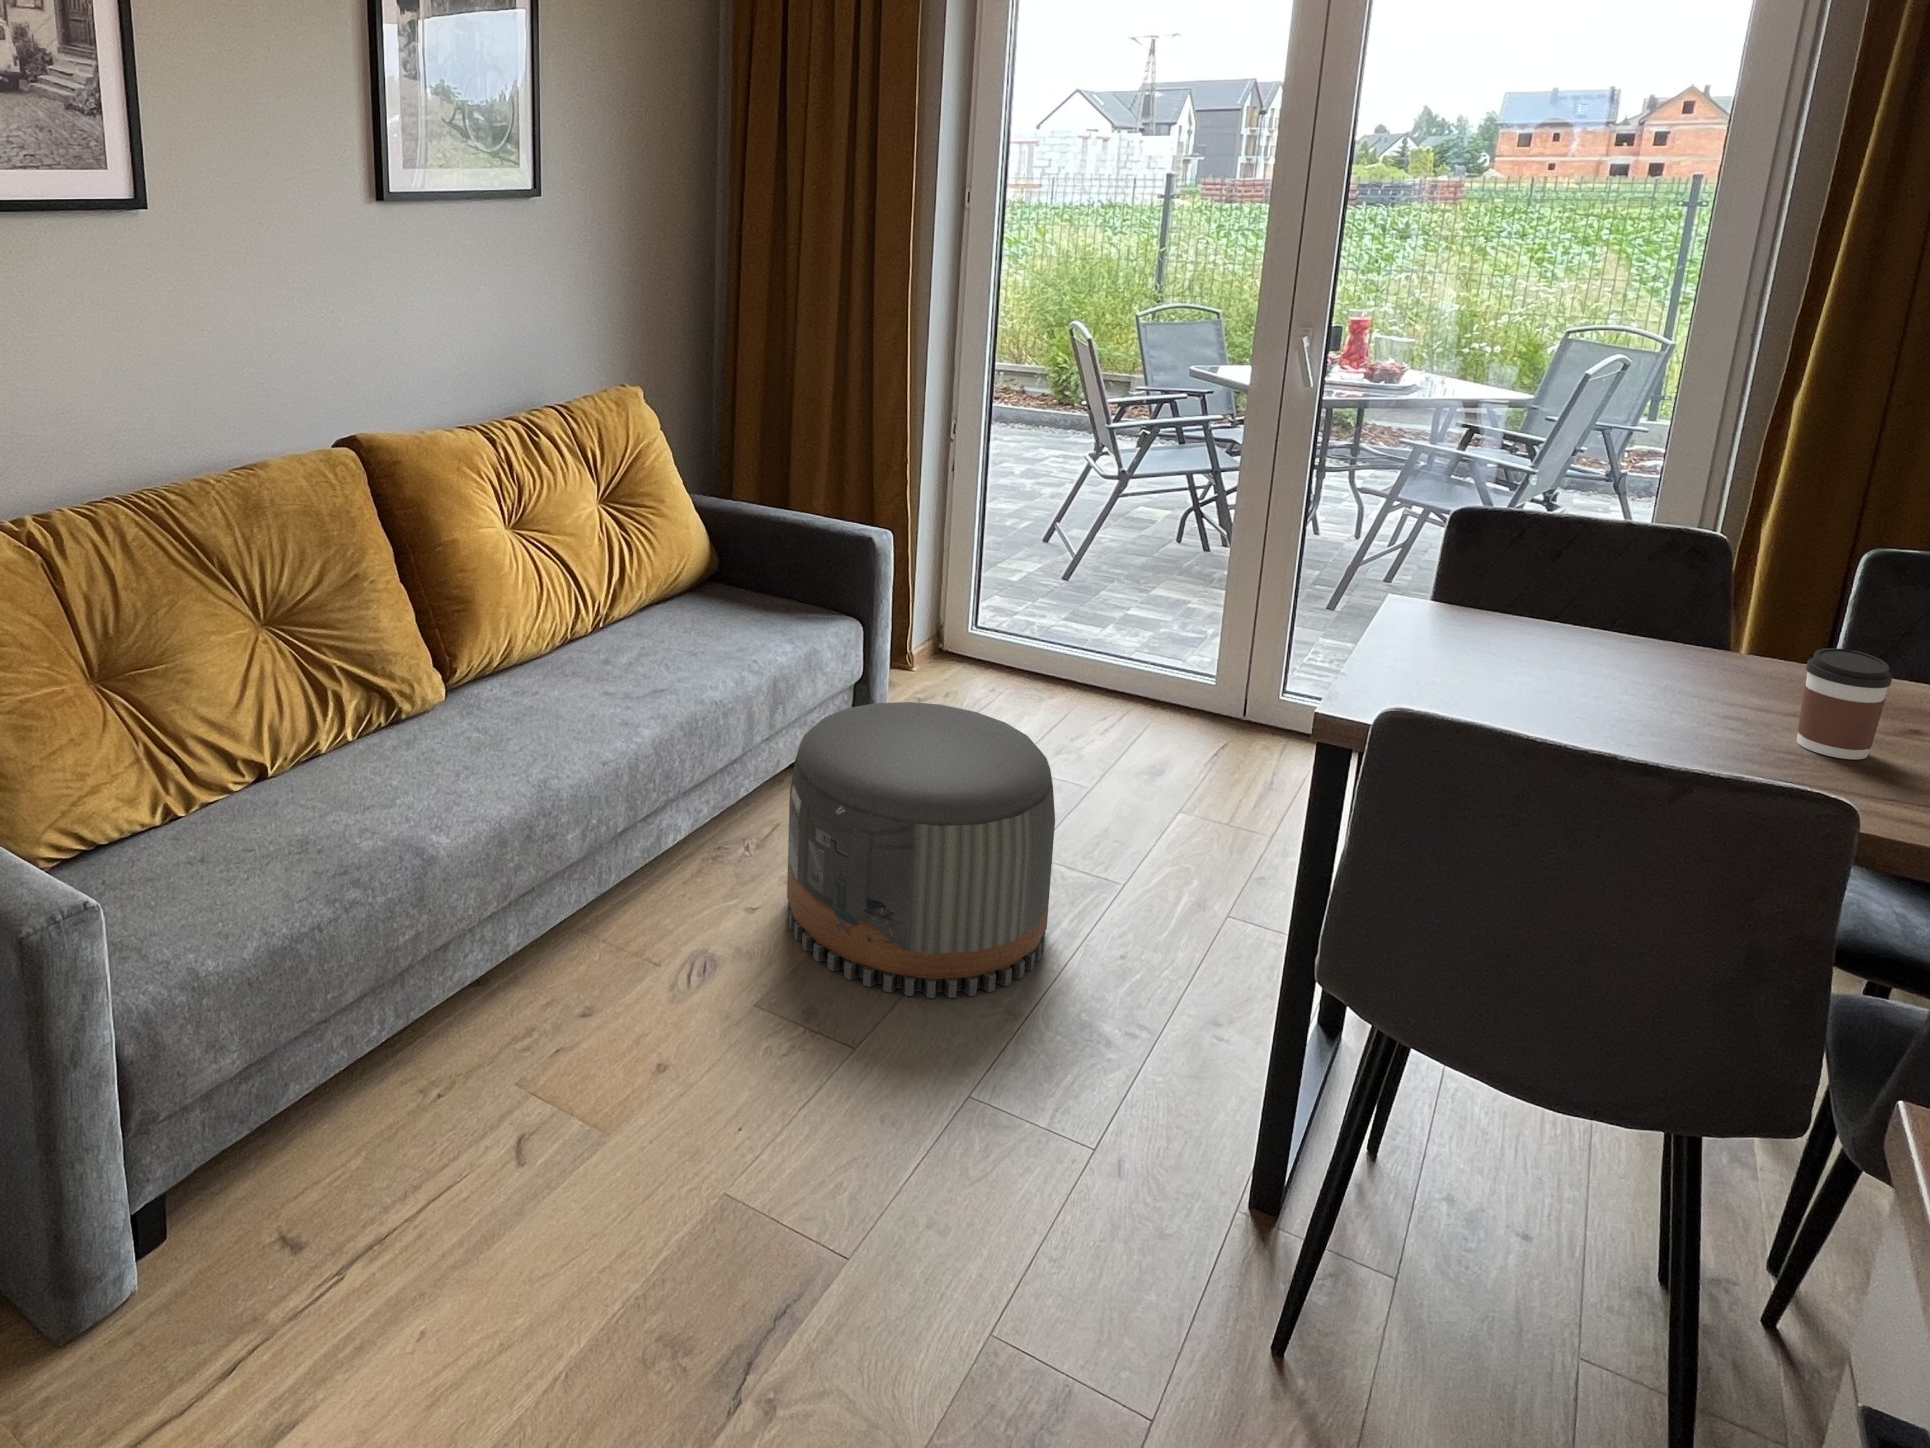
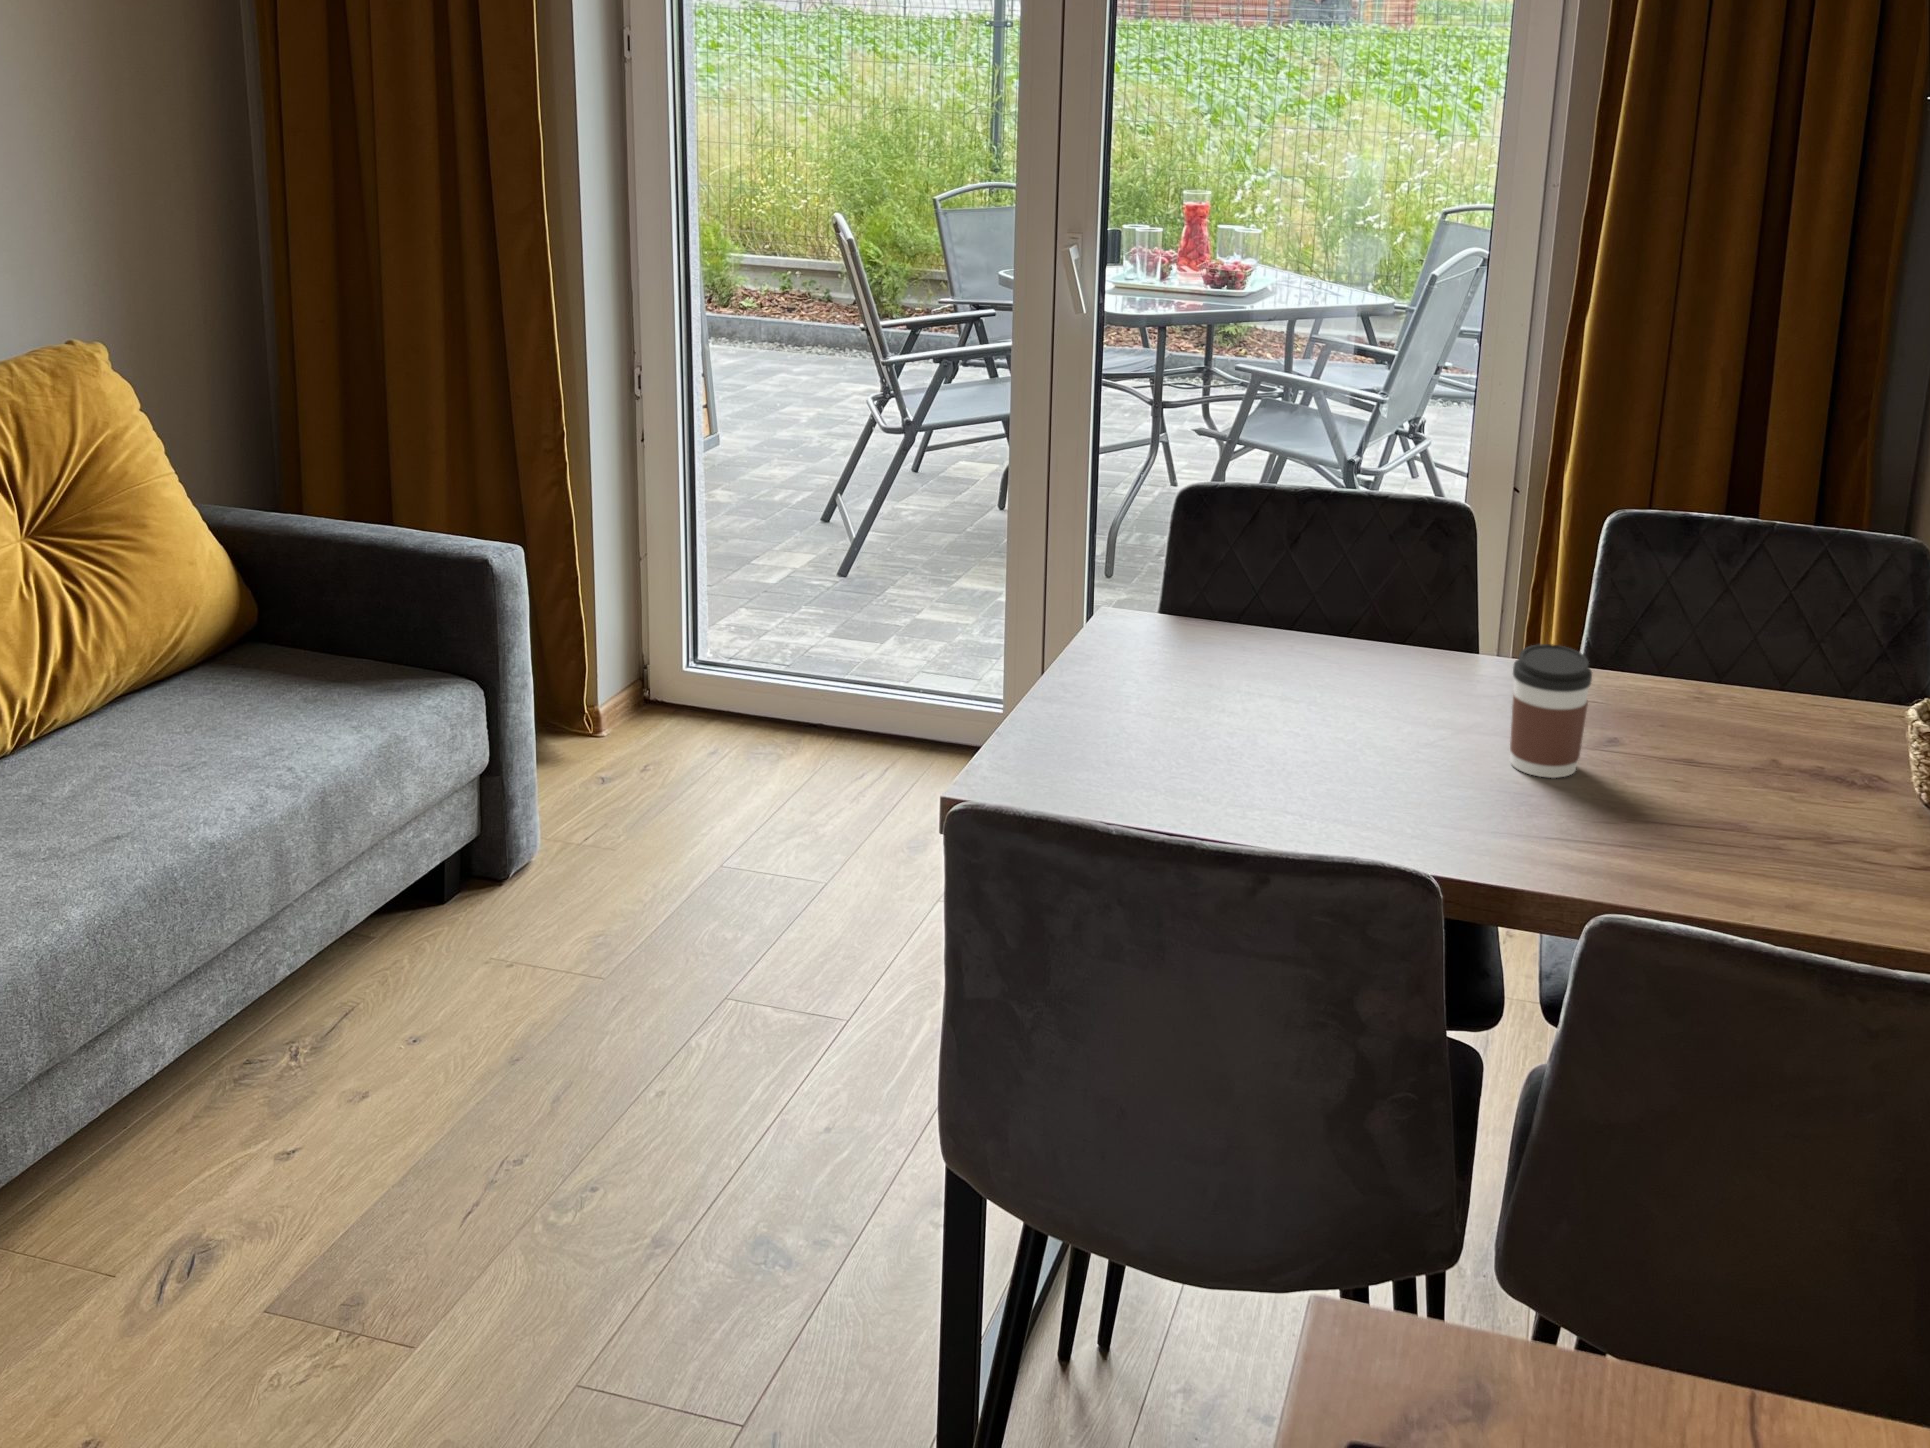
pouf: present [787,702,1055,998] -> none [327,803,726,1247]

